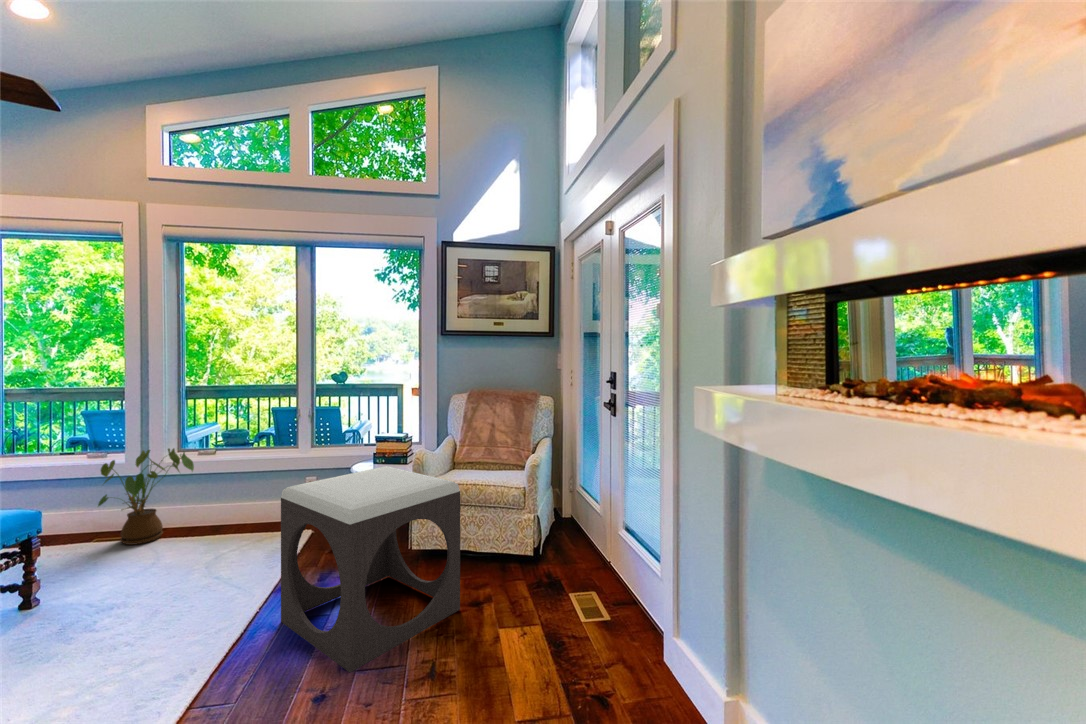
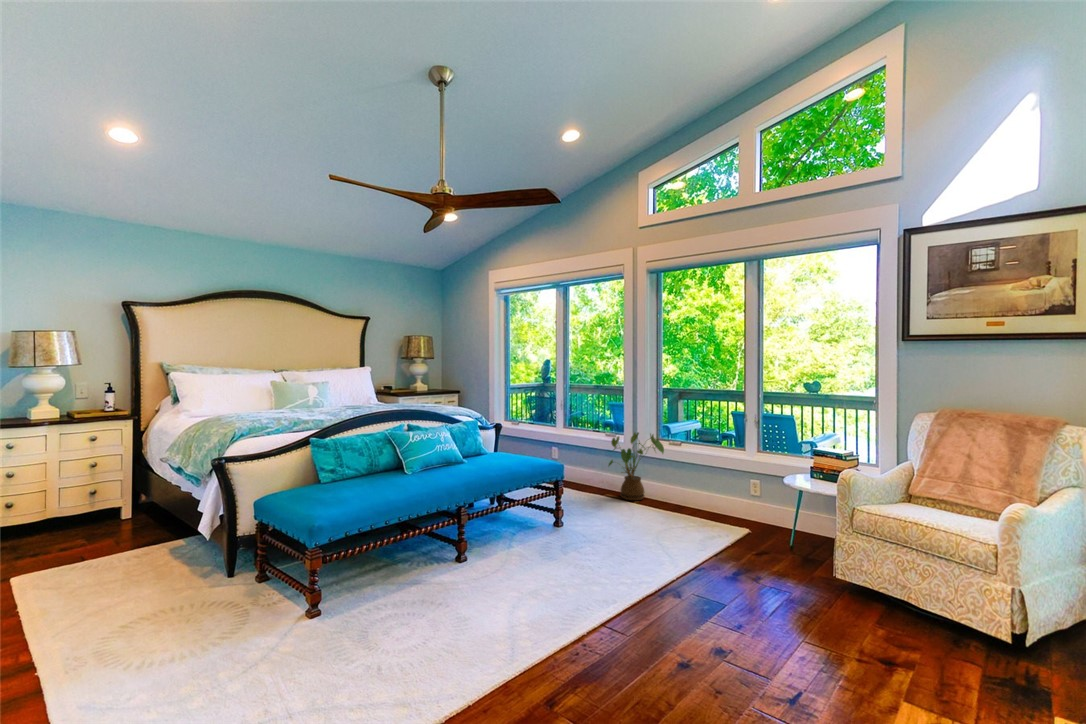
footstool: present [281,466,460,673] -> none [694,476,868,657]

